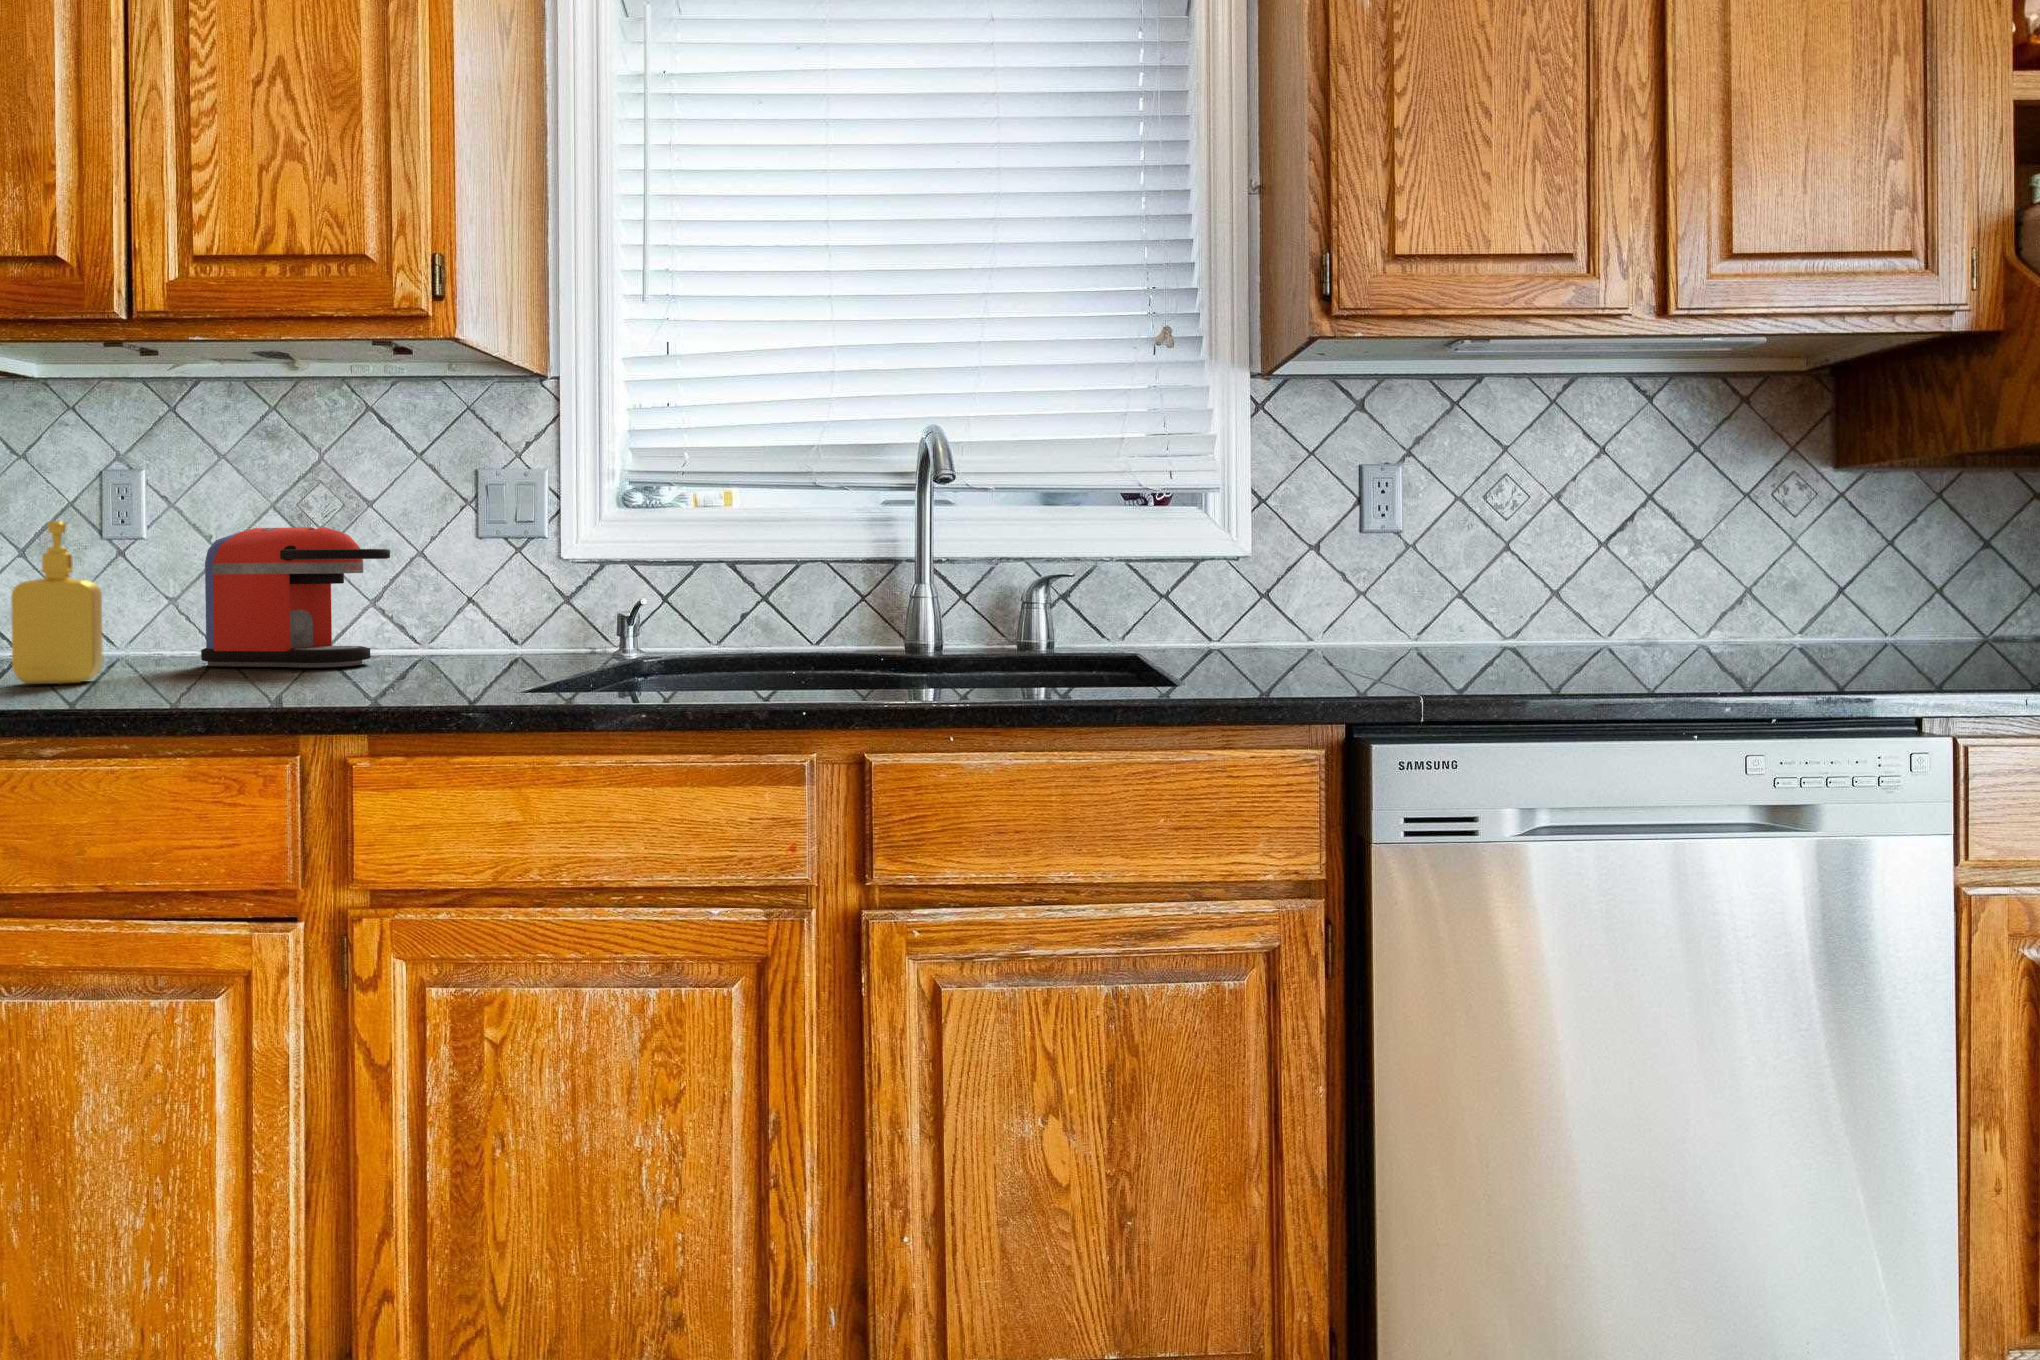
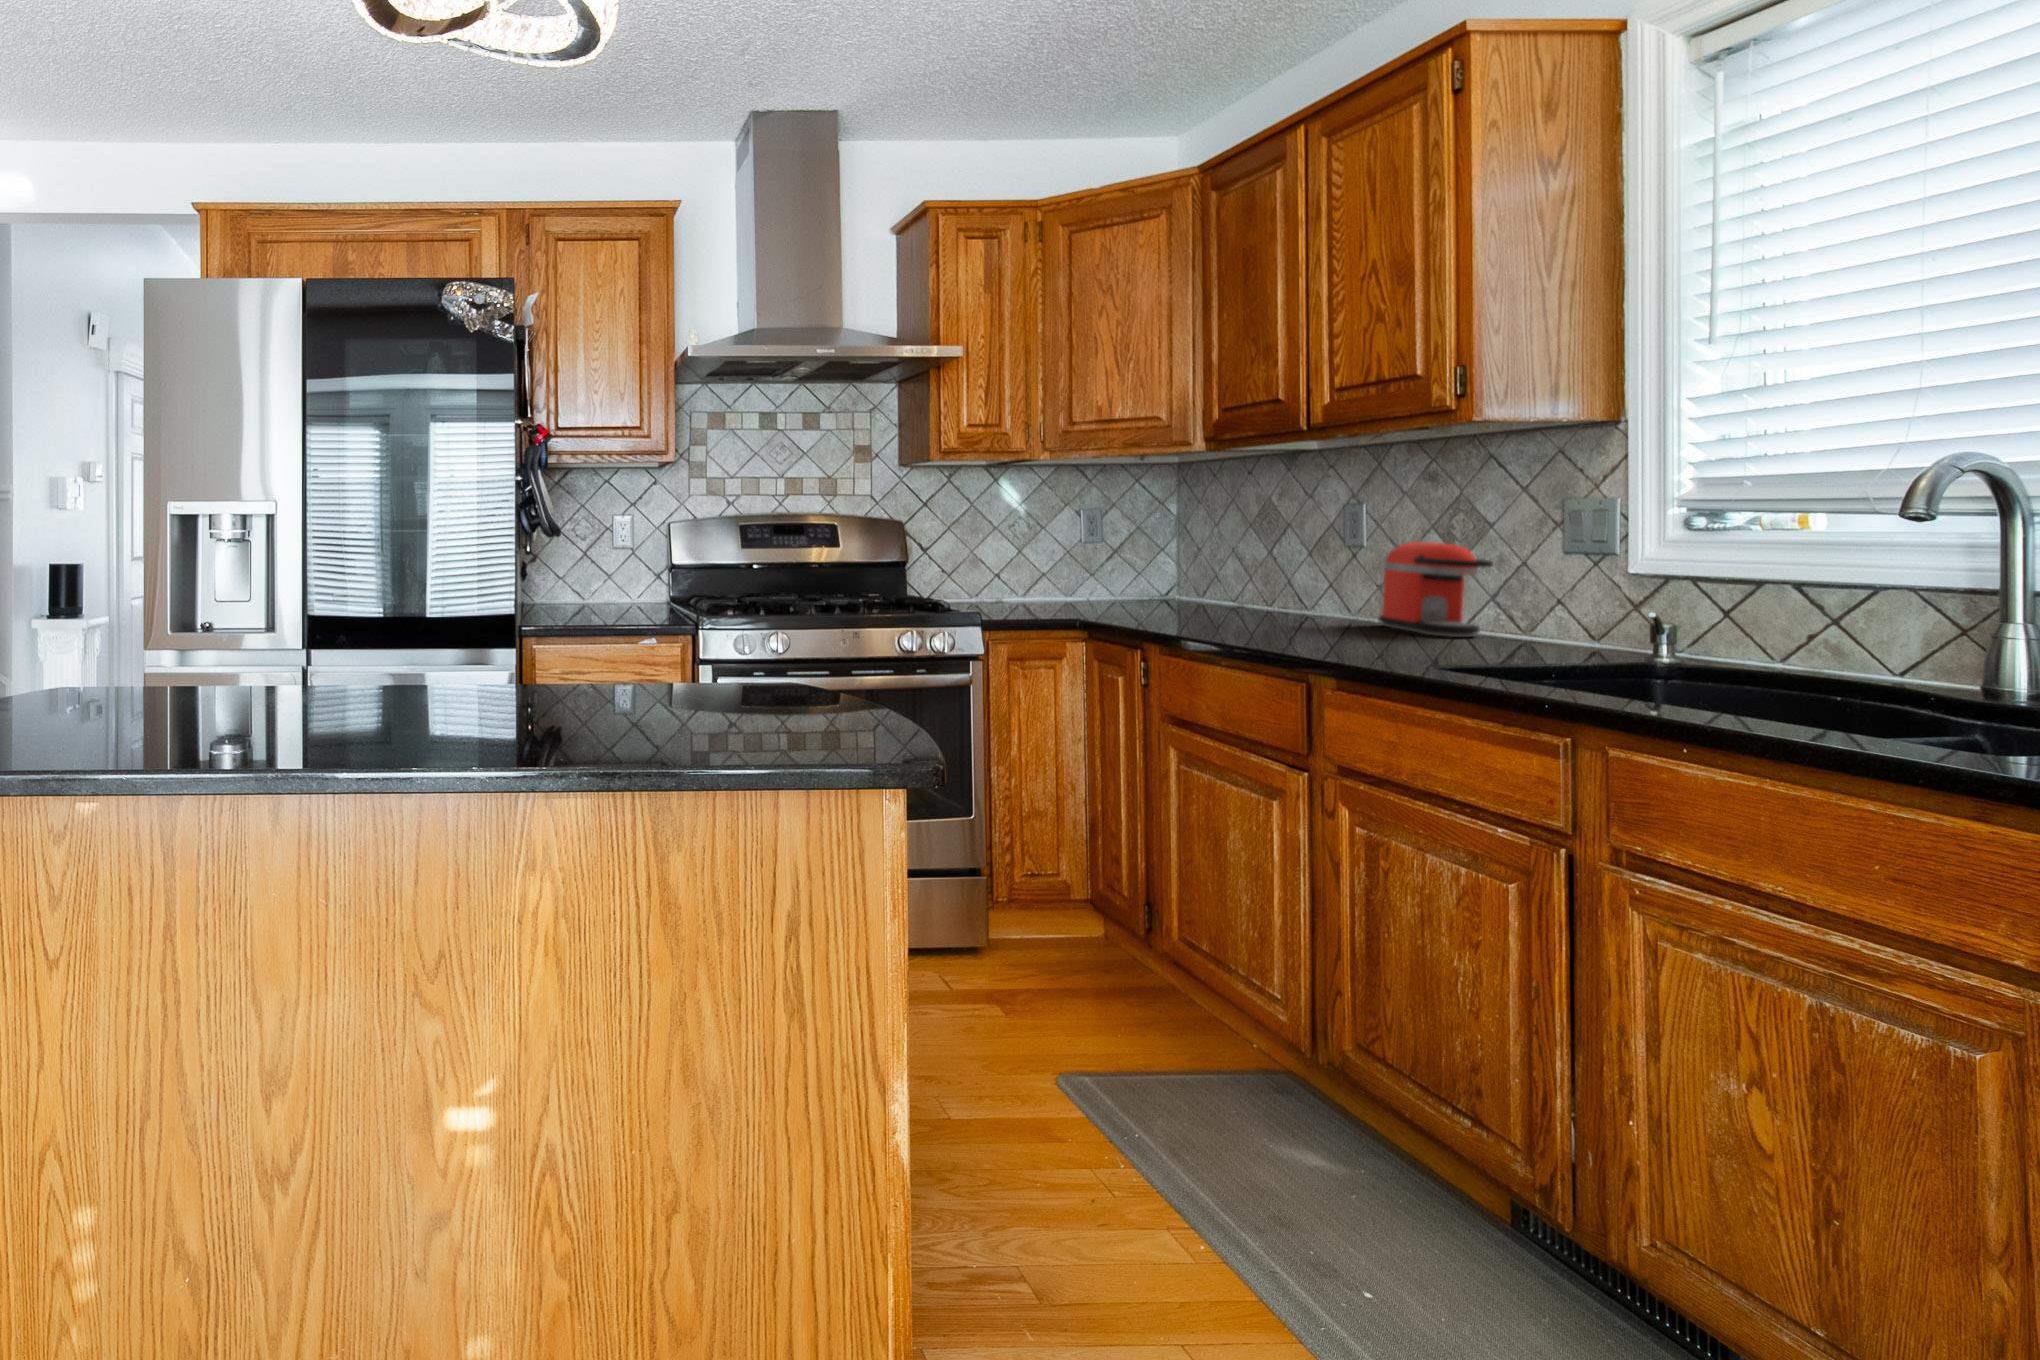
soap dispenser: present [11,521,103,684] -> none [1251,535,1303,625]

